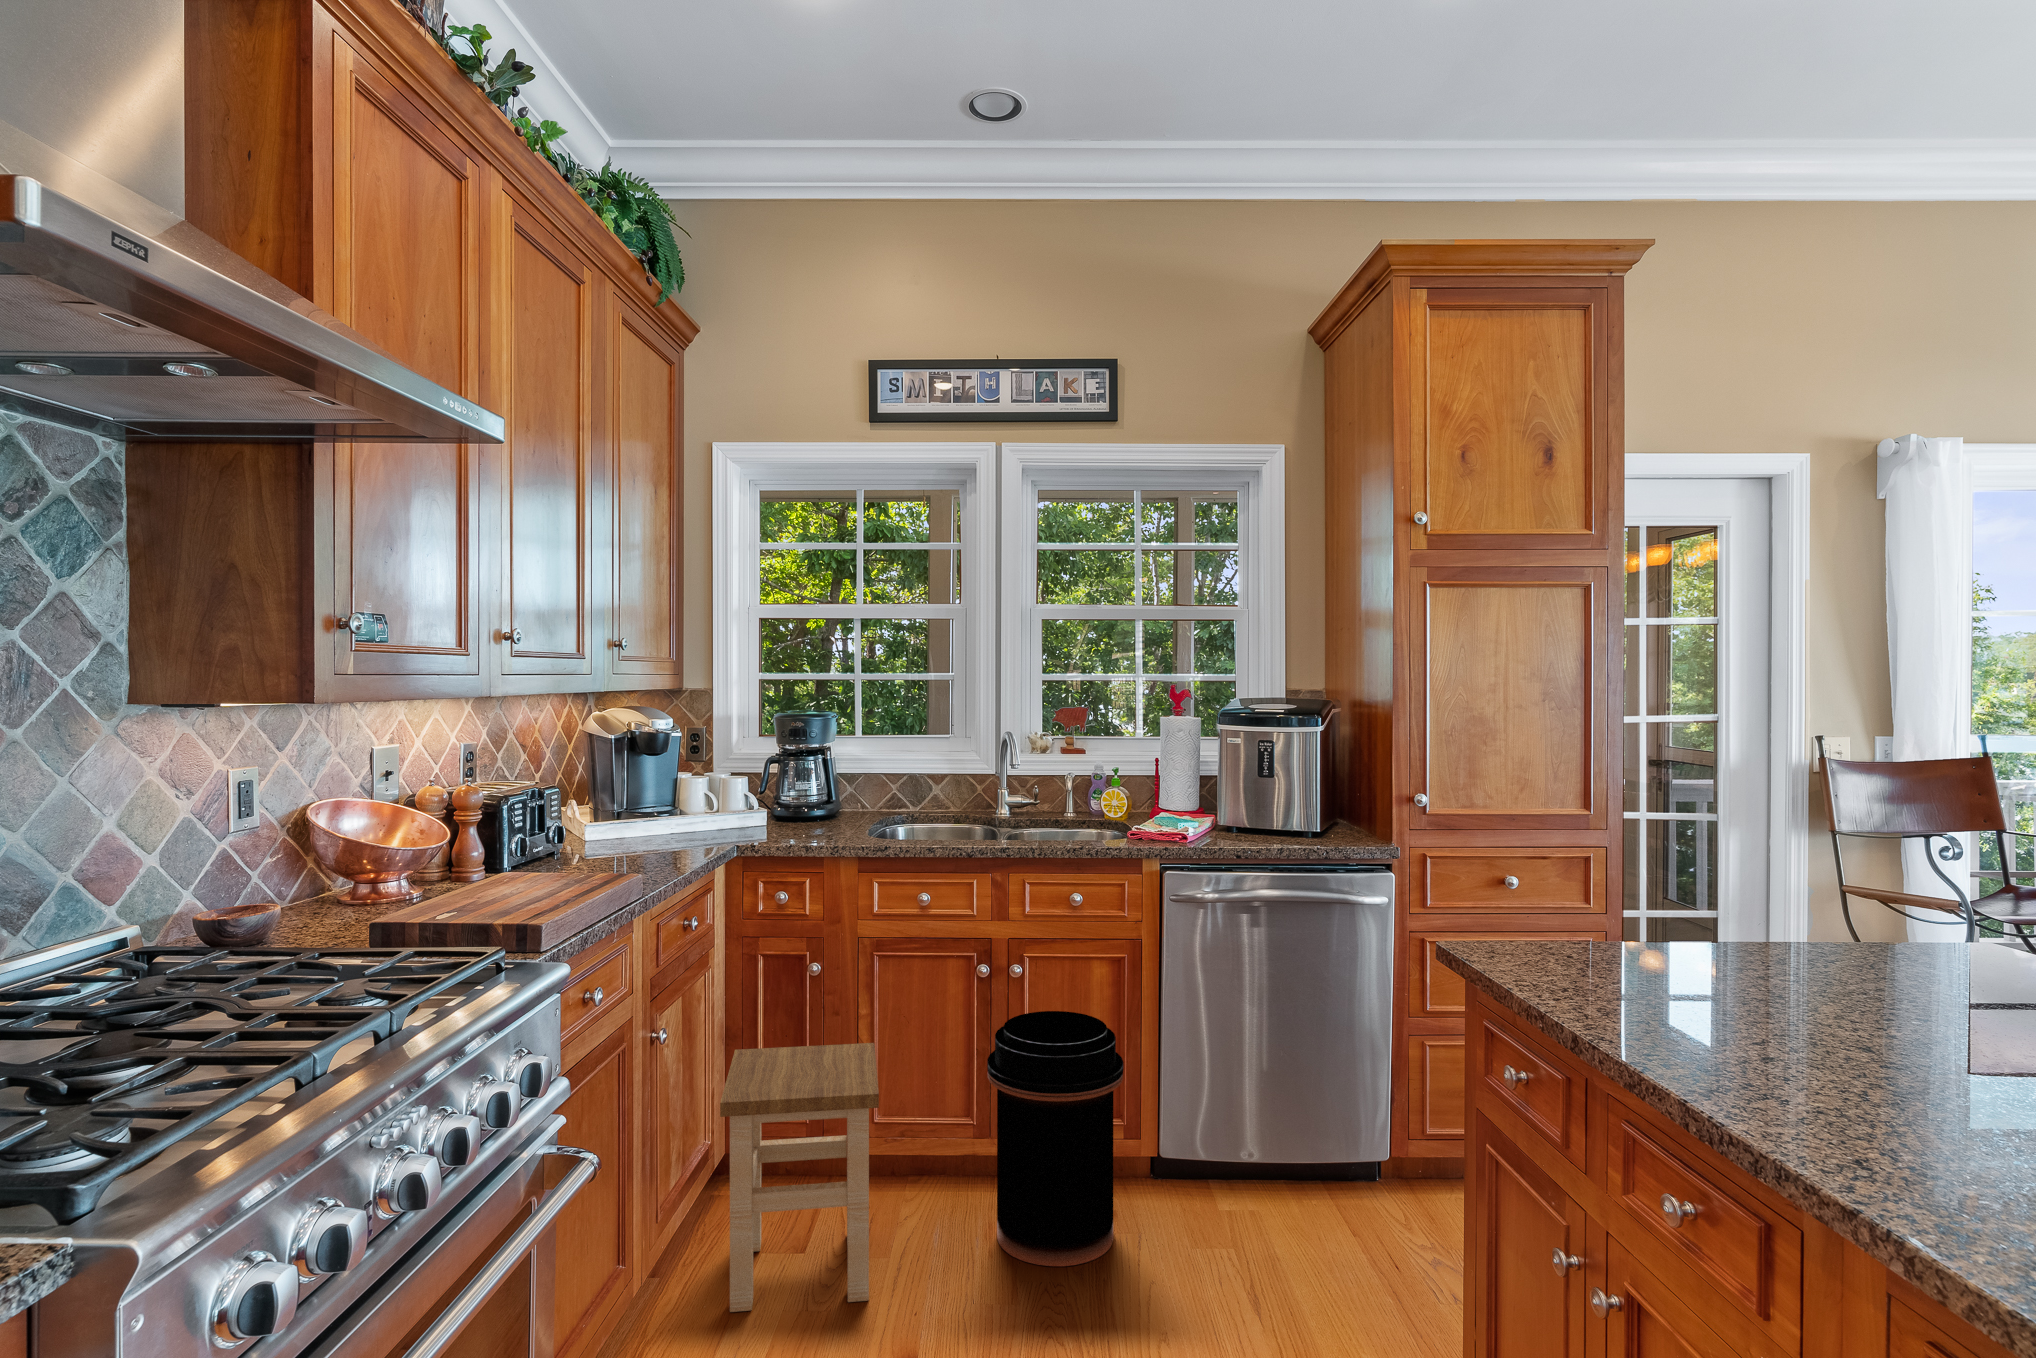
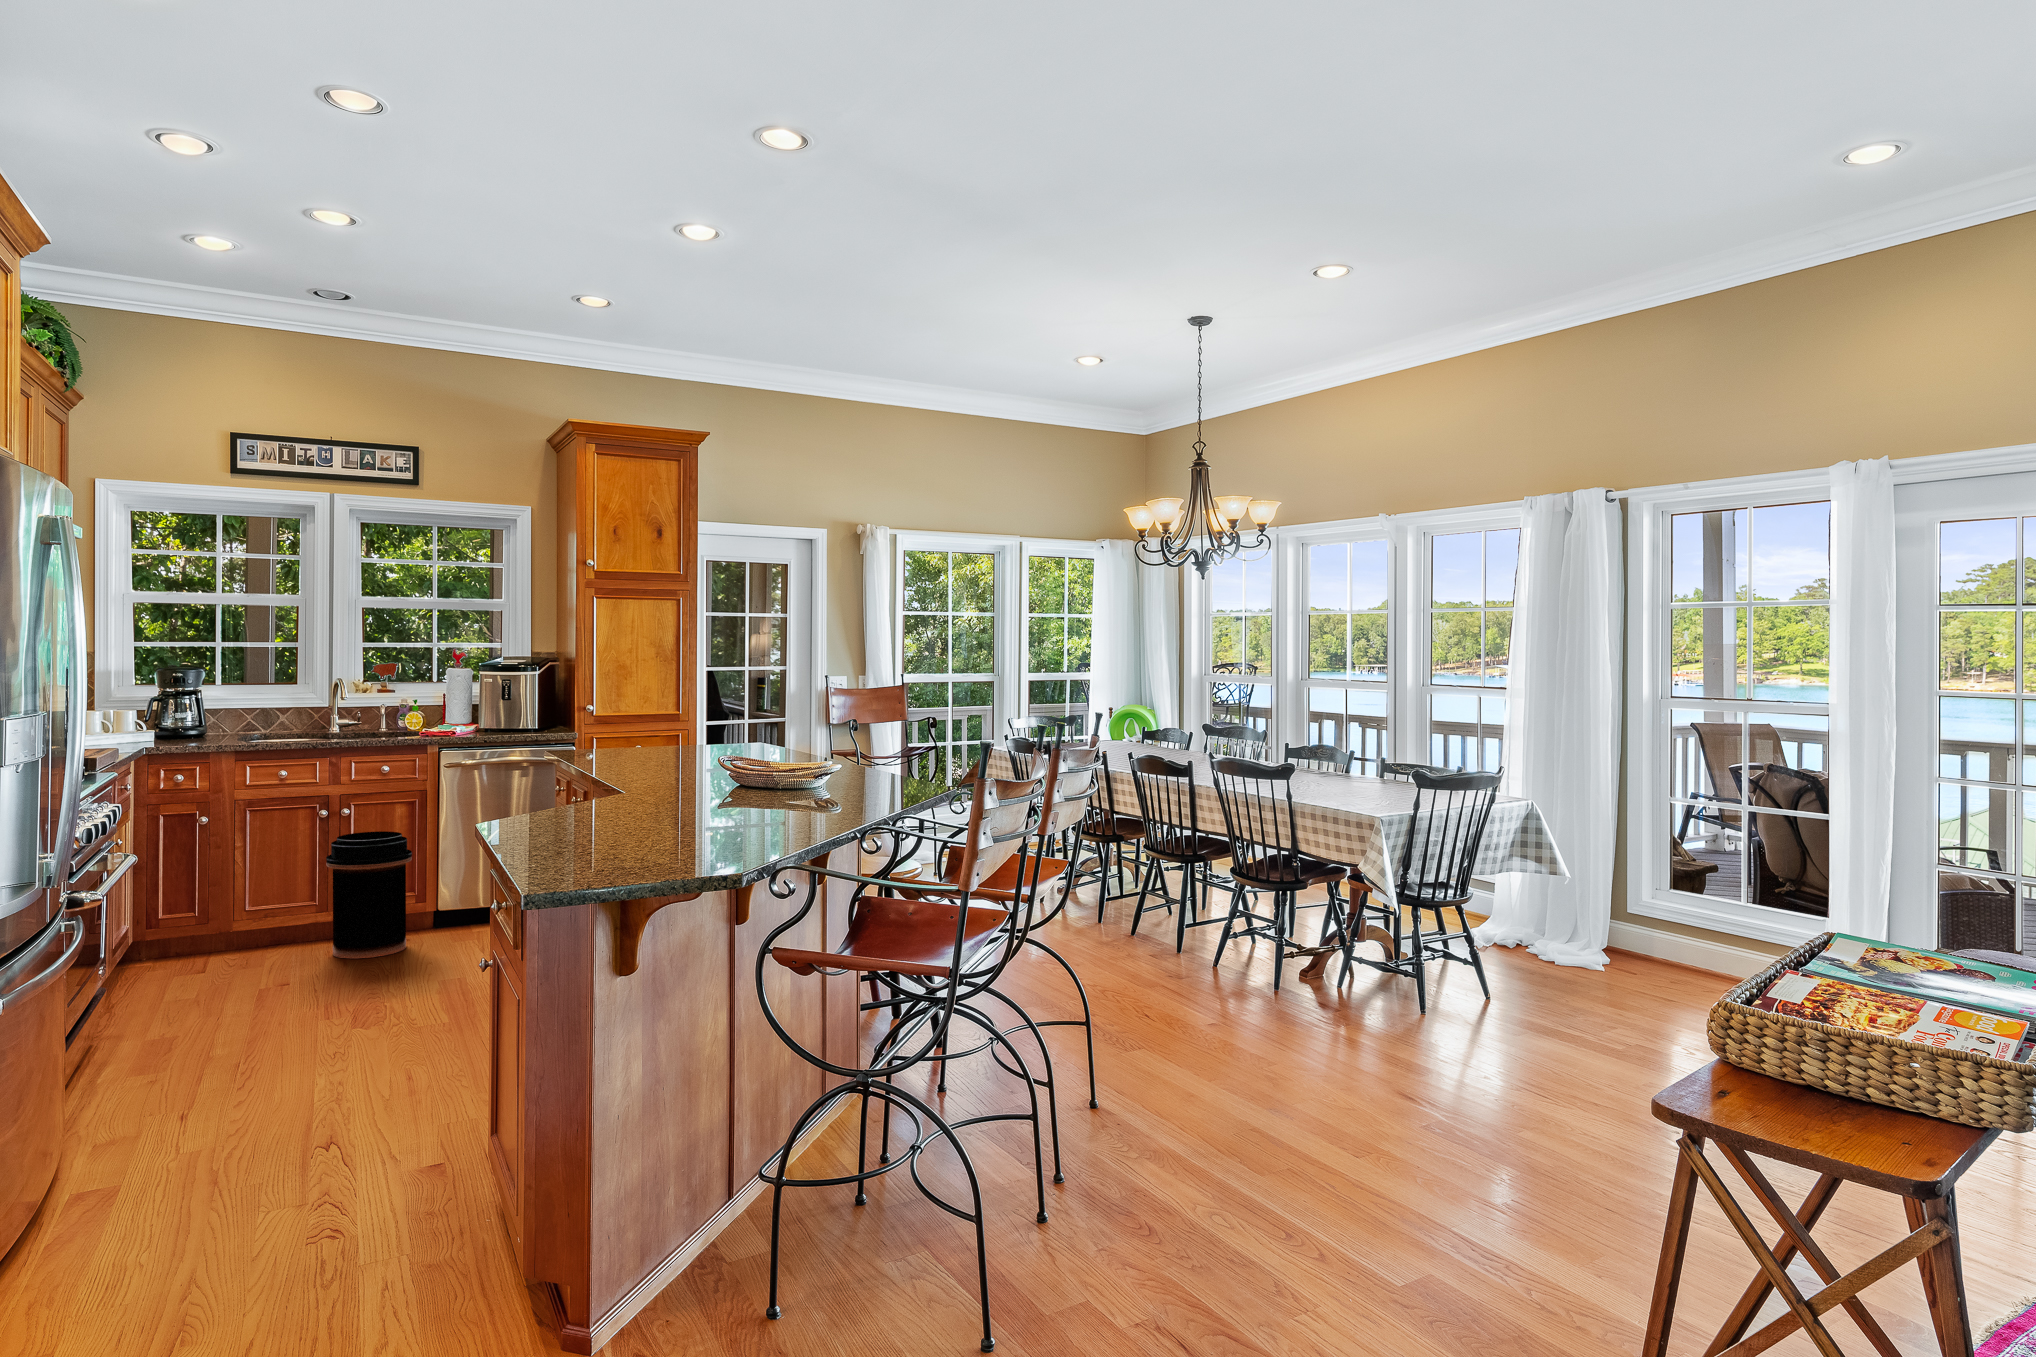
stool: present [720,1043,879,1312] -> none [152,854,260,991]

